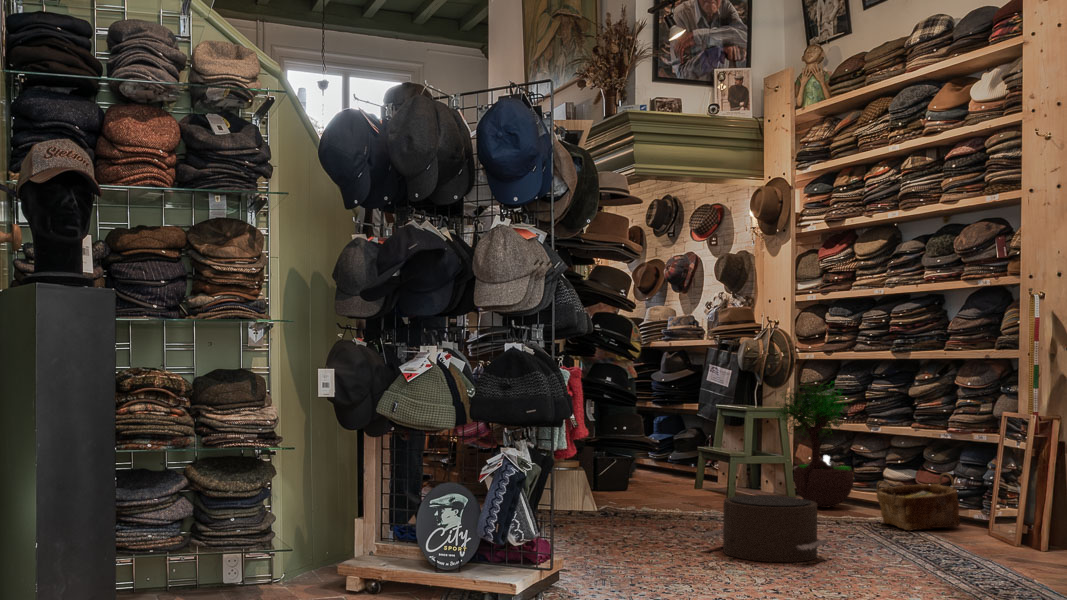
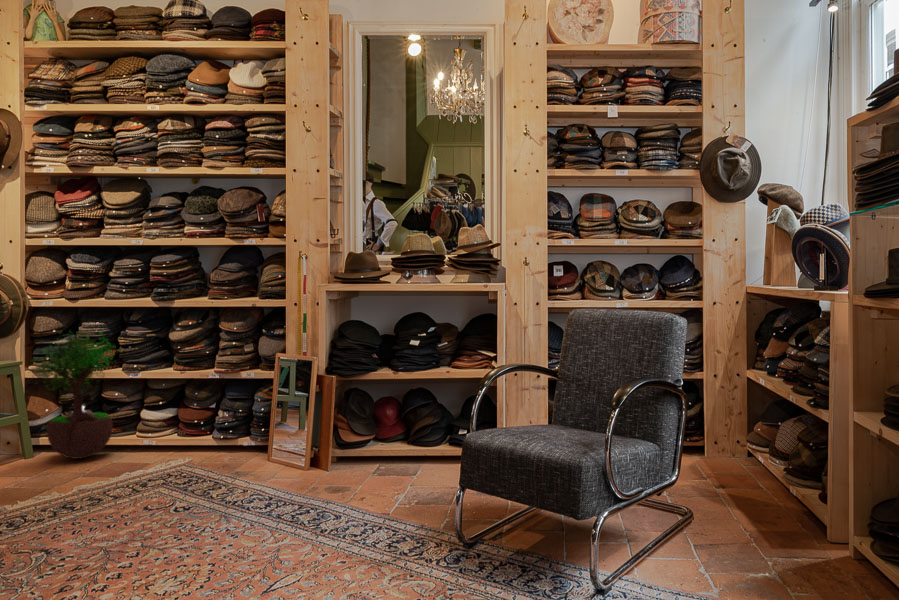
woven basket: present [876,473,960,530] -> none [164,408,238,469]
pouf: present [704,495,828,562] -> none [68,470,213,560]

